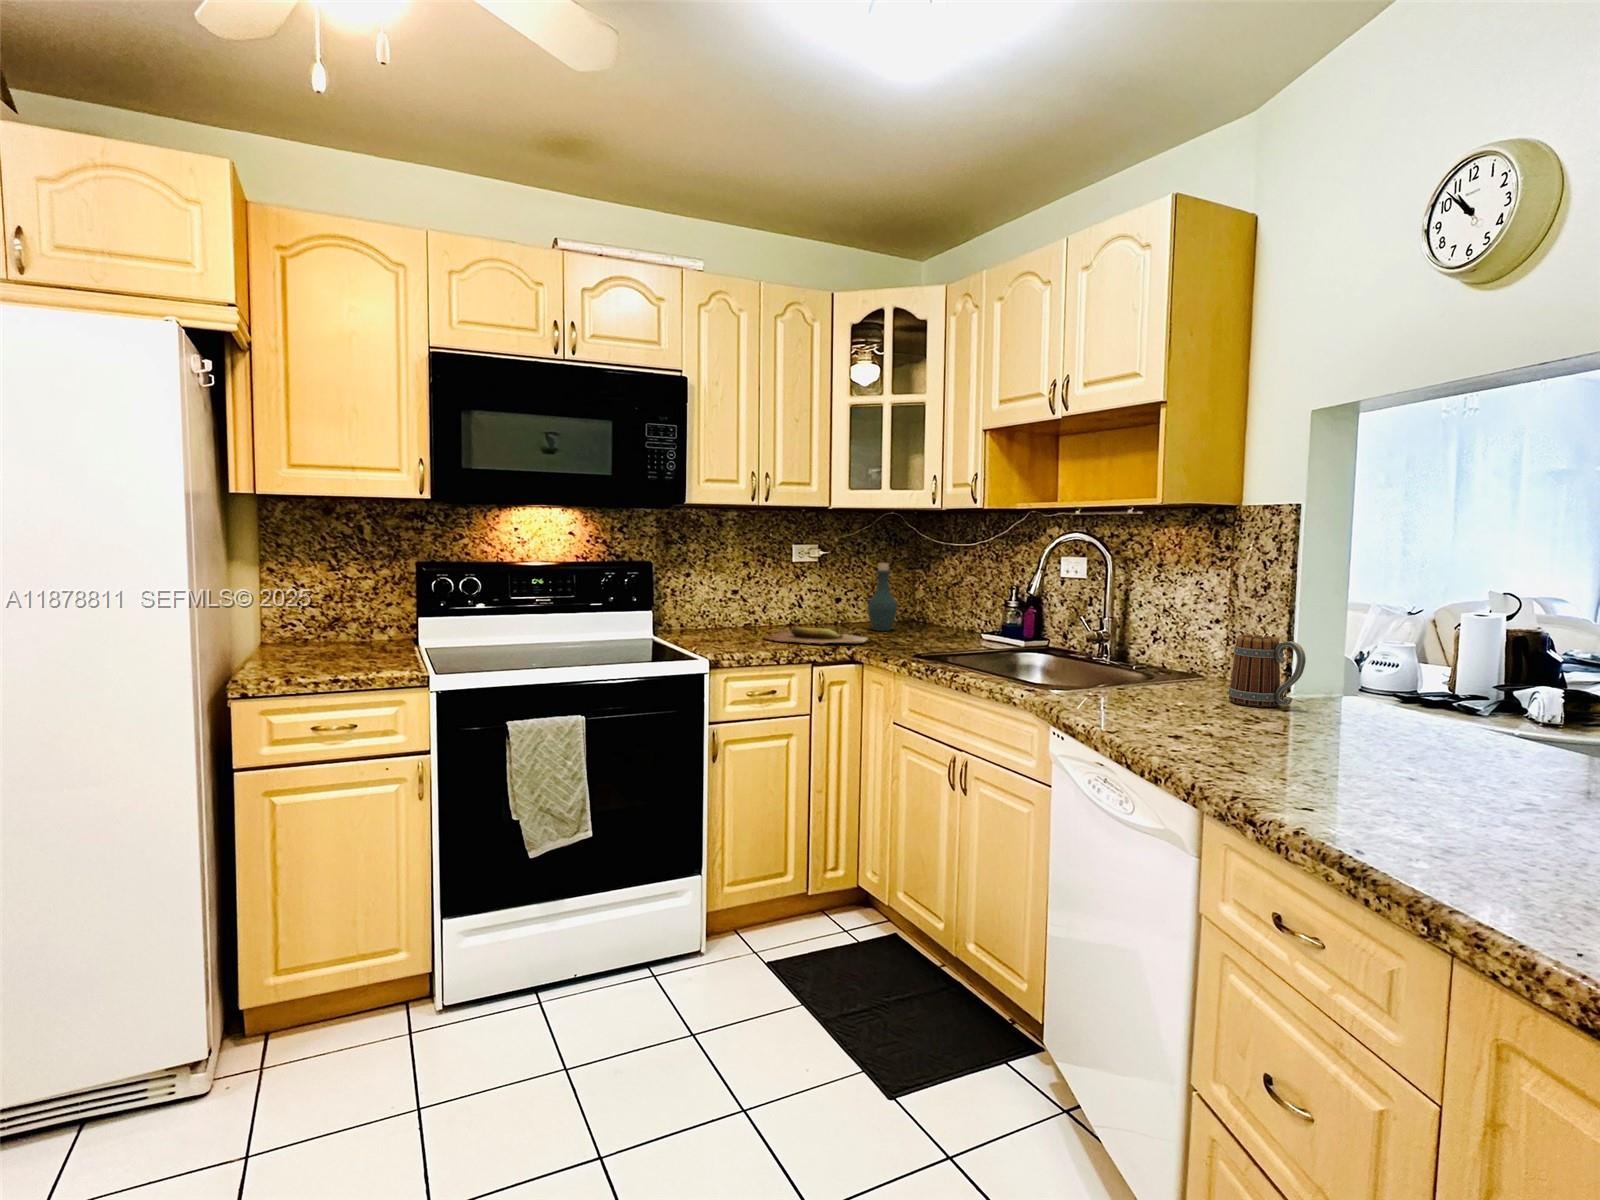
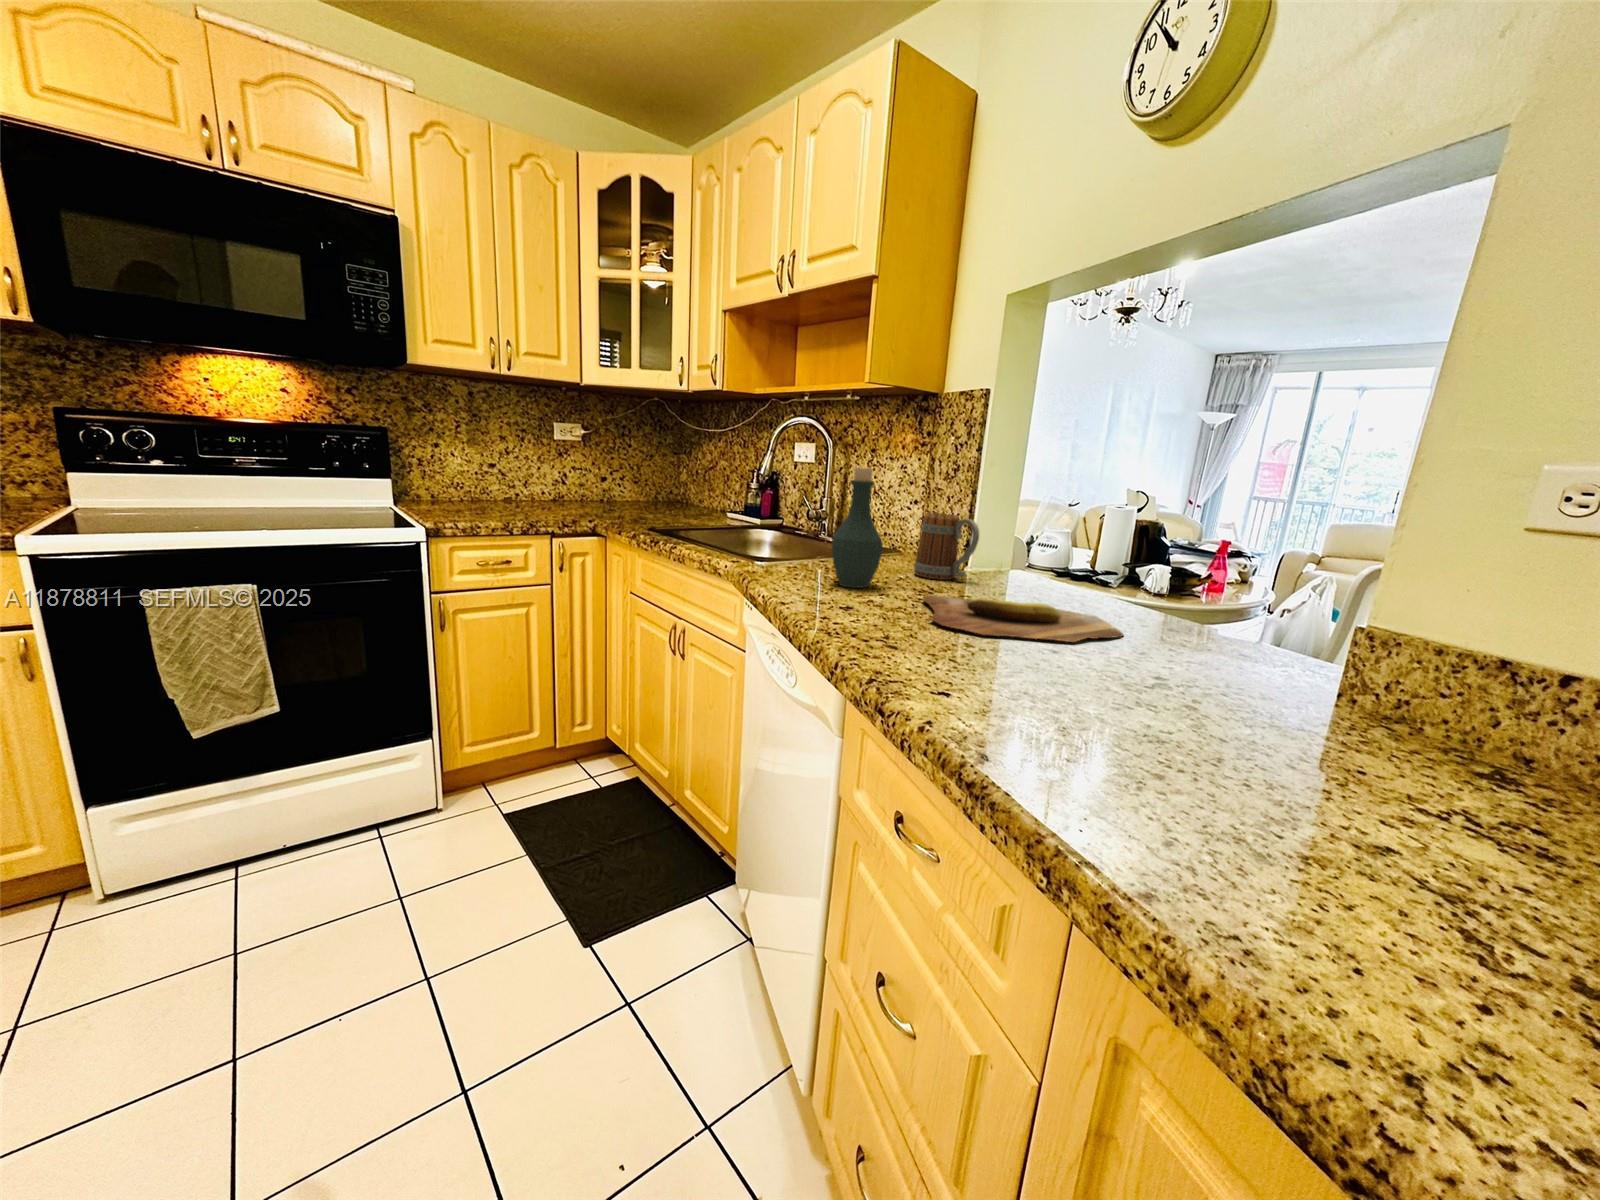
bottle: present [868,563,897,631] -> present [832,468,883,588]
cutting board: present [765,628,867,644] -> present [923,595,1123,642]

